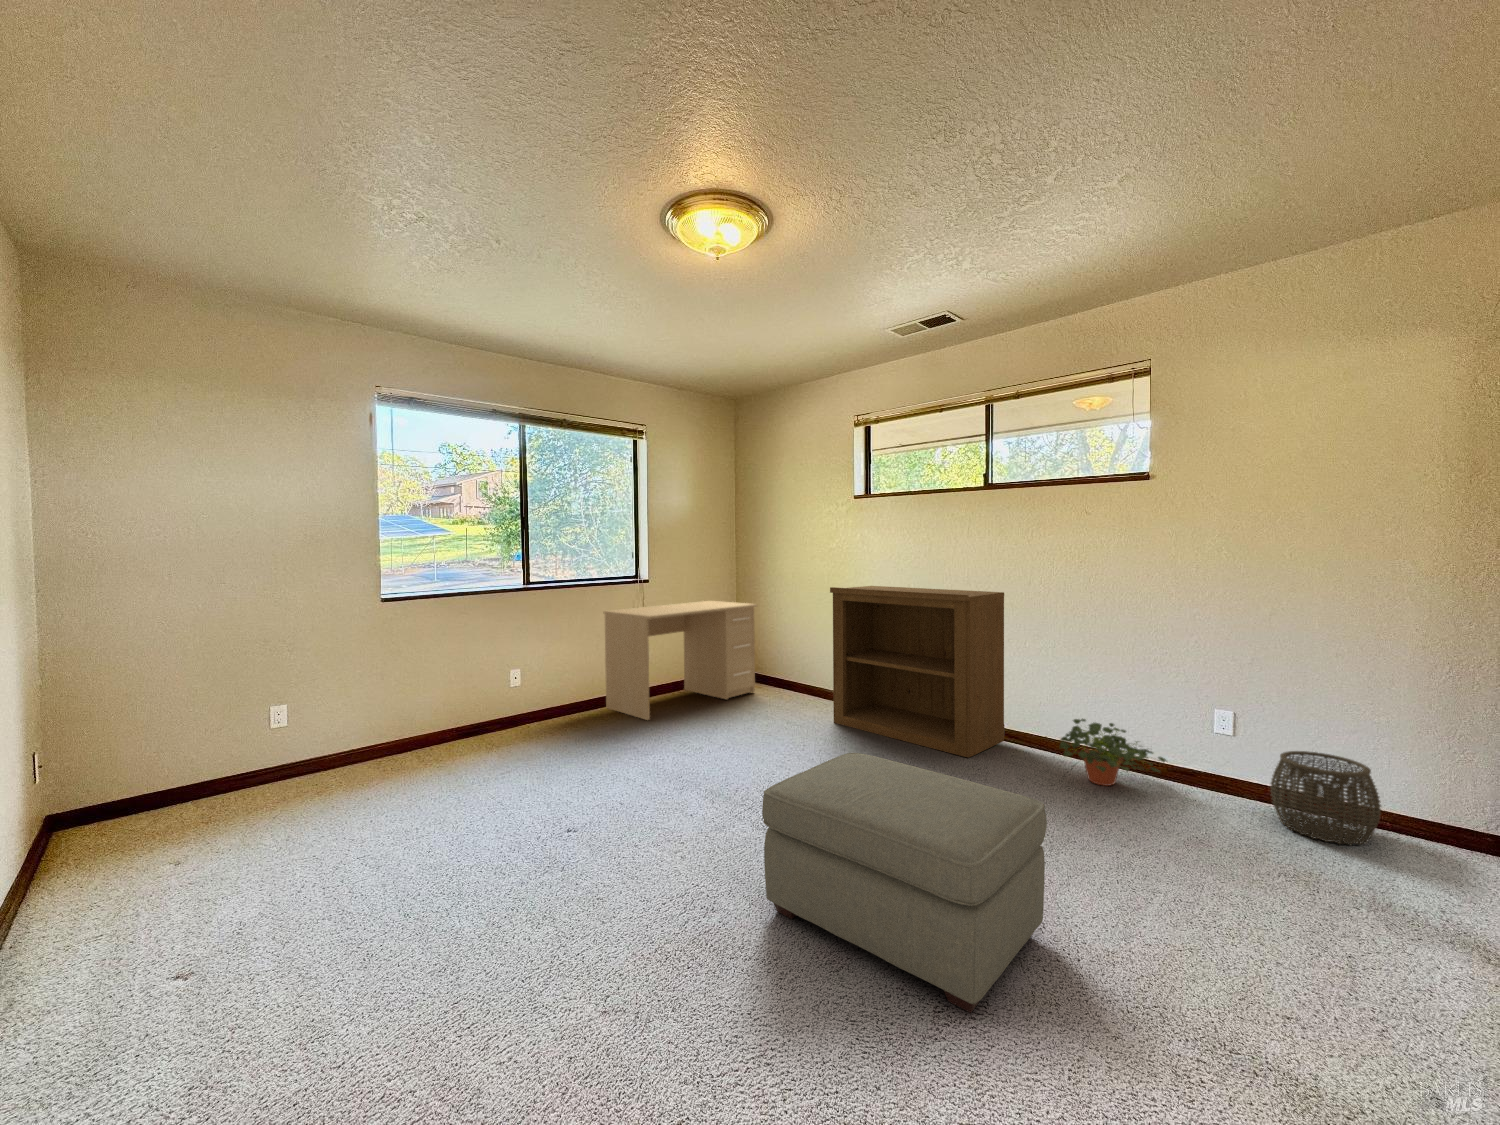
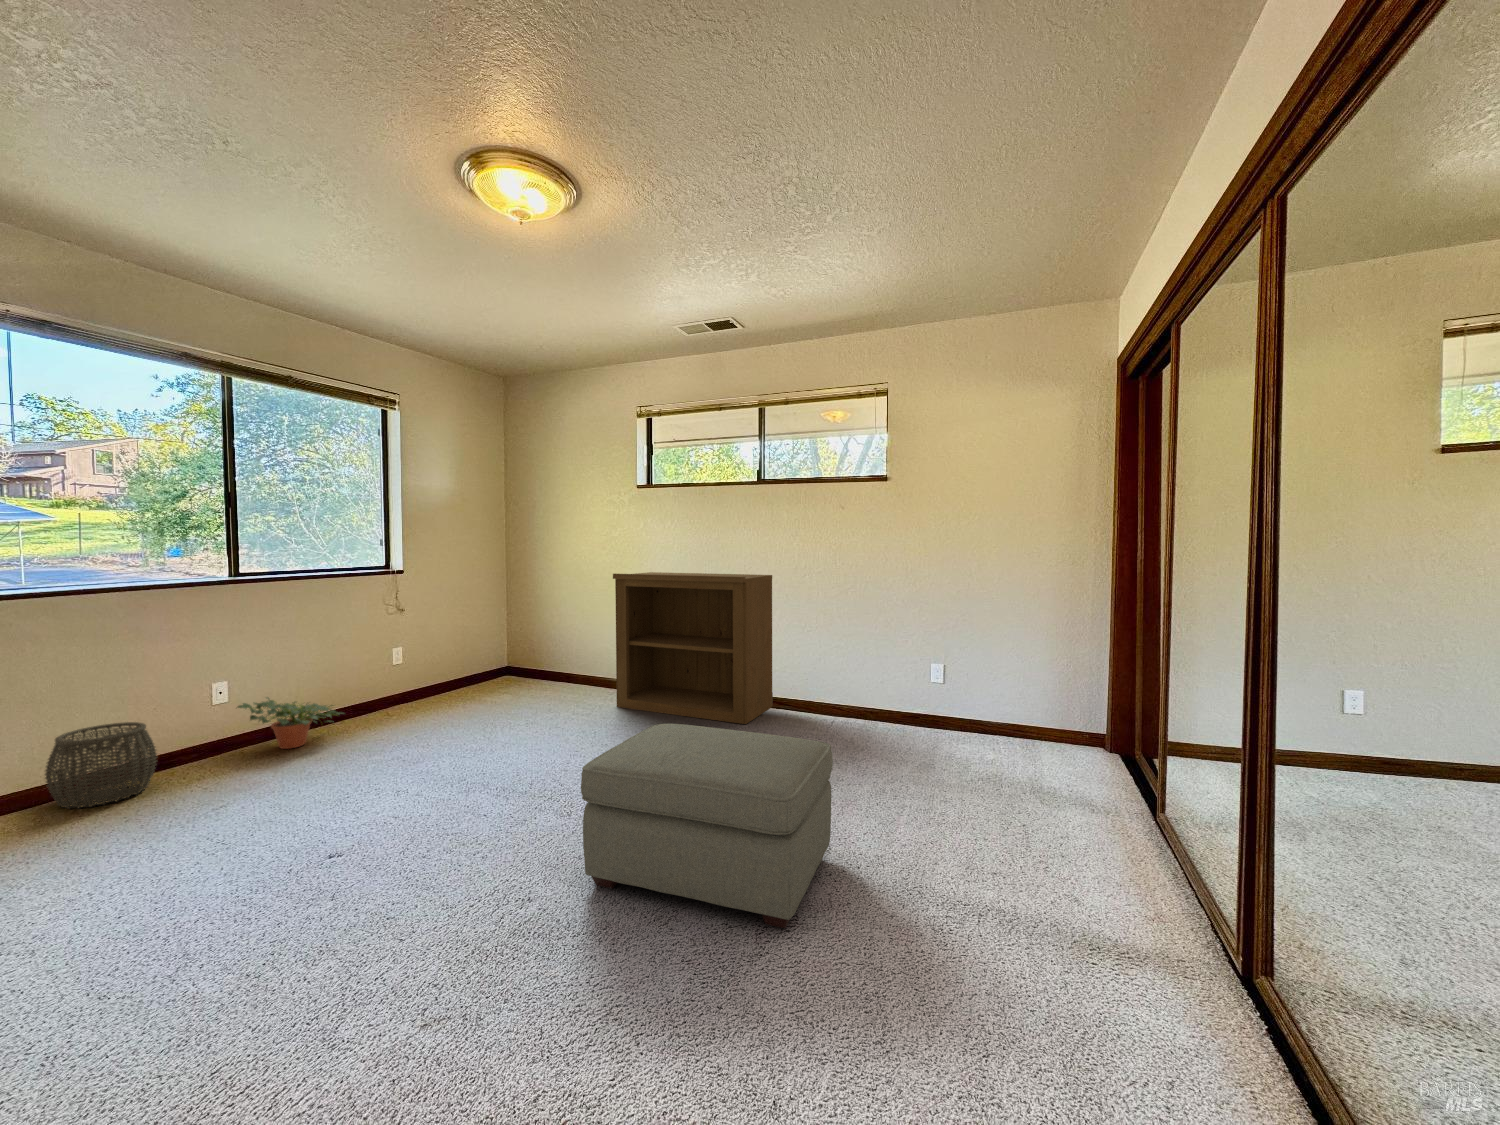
desk: present [603,601,757,720] -> none [346,592,531,725]
potted plant: present [1060,719,1166,786] -> present [238,697,341,749]
woven basket: present [1270,751,1381,845] -> present [45,722,157,808]

